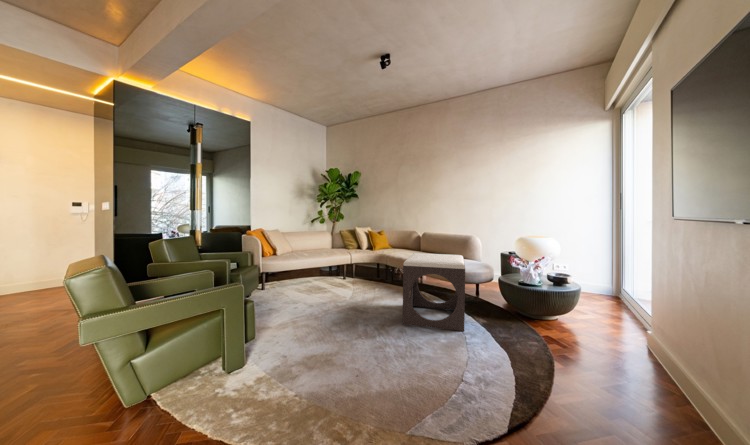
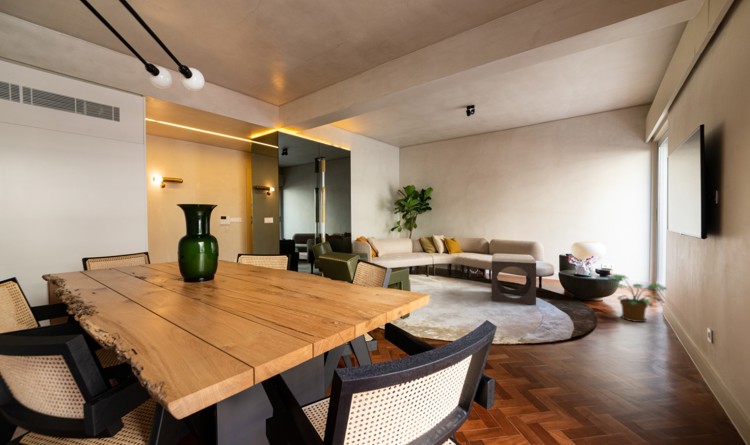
potted plant: none [565,286,661,366] -> present [608,275,666,322]

